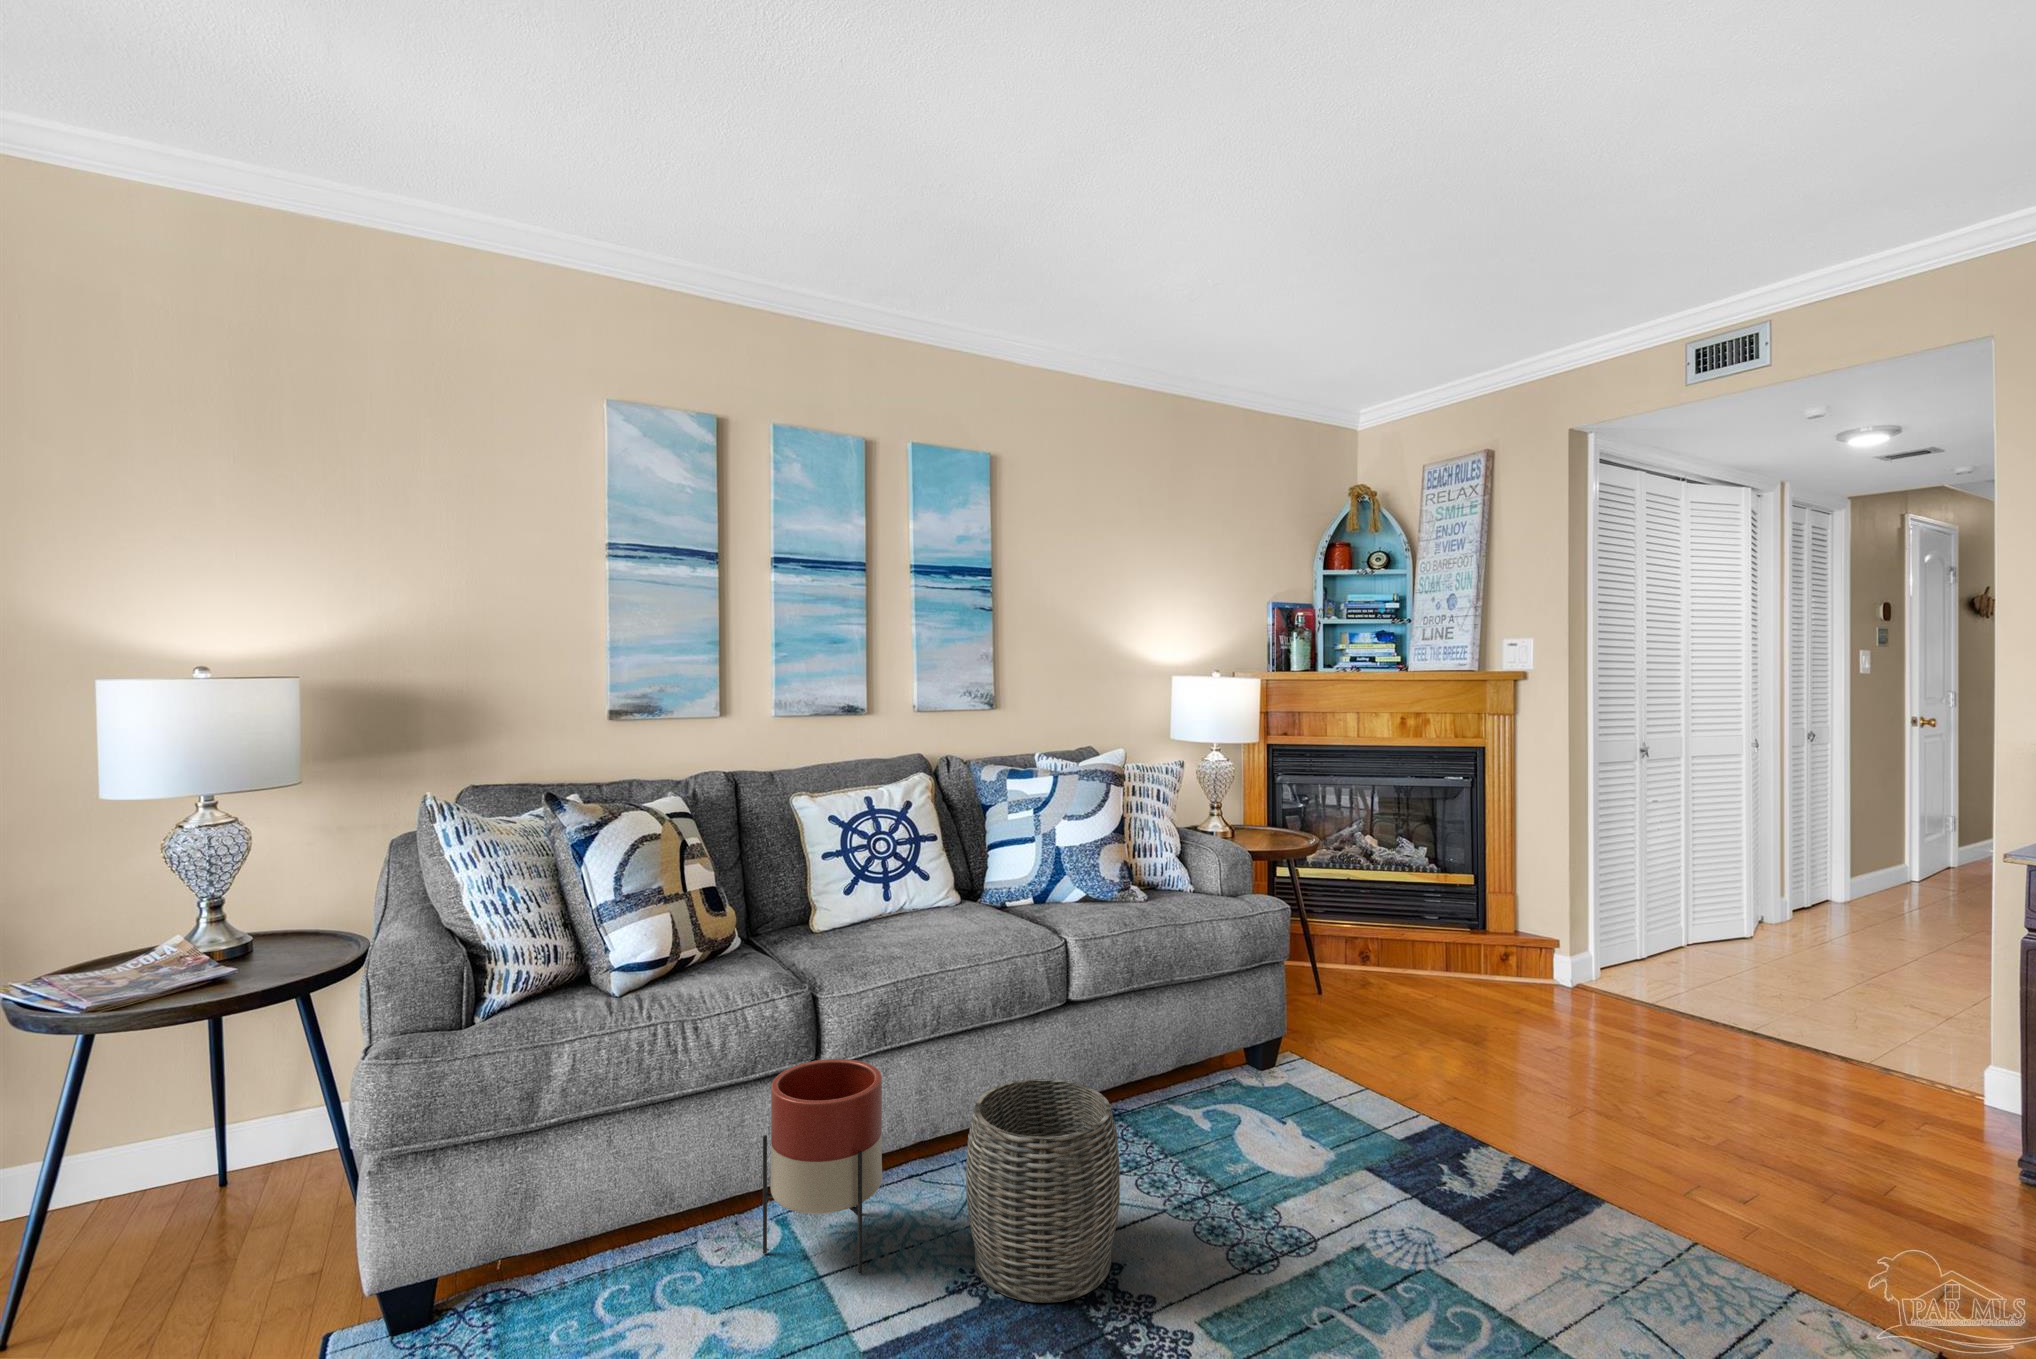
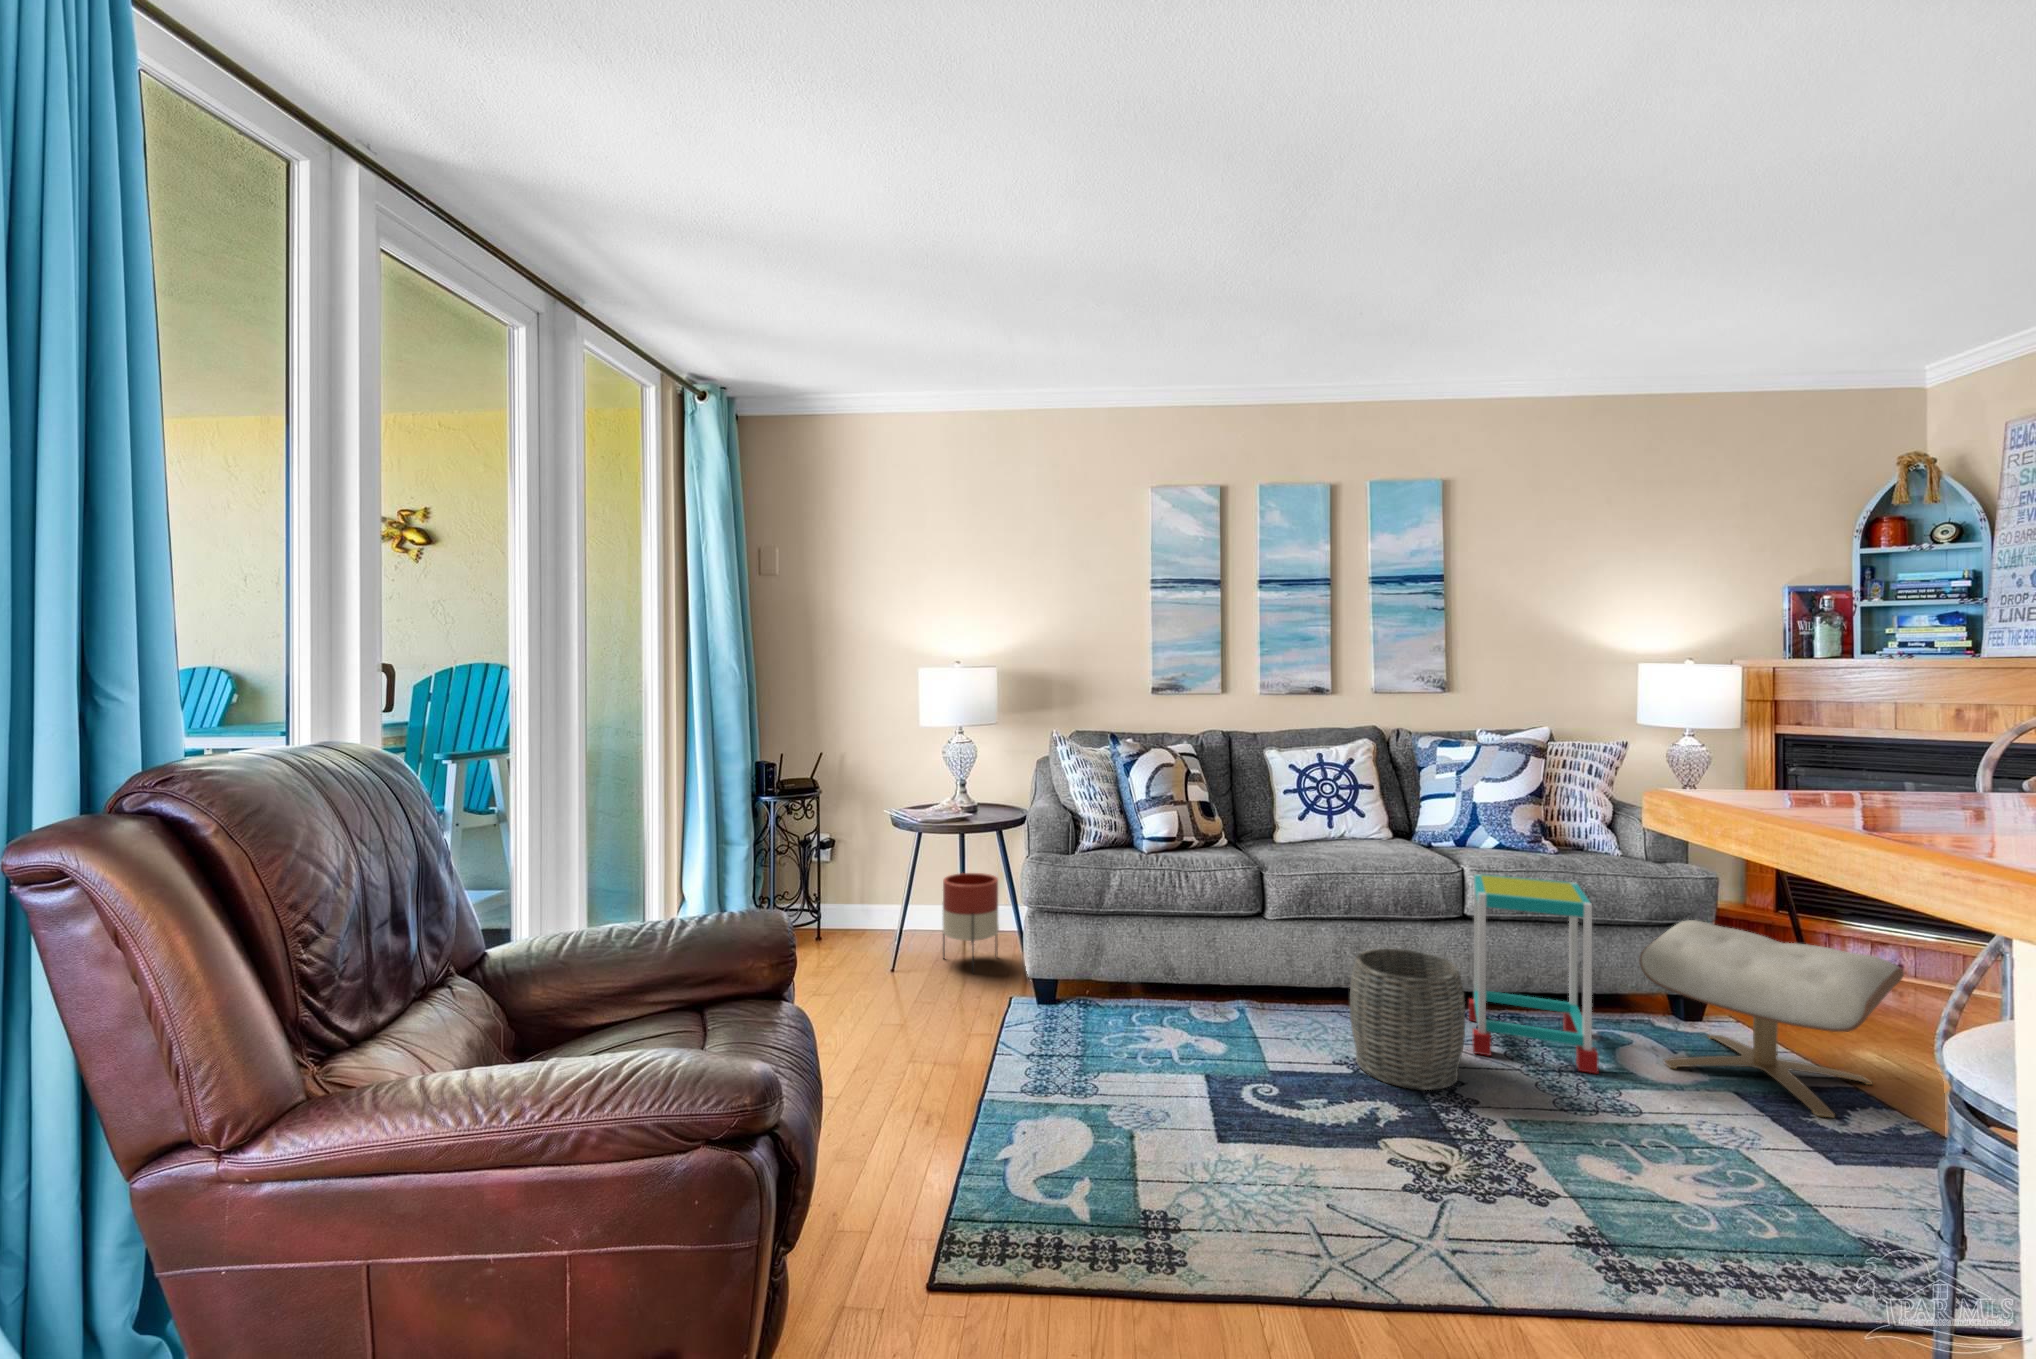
side table: none [1074,942,1241,1201] -> present [1469,874,1598,1074]
ottoman: none [1259,965,1478,1176] -> present [1639,920,1904,1118]
planter: present [763,1059,882,1274] -> present [943,873,999,972]

